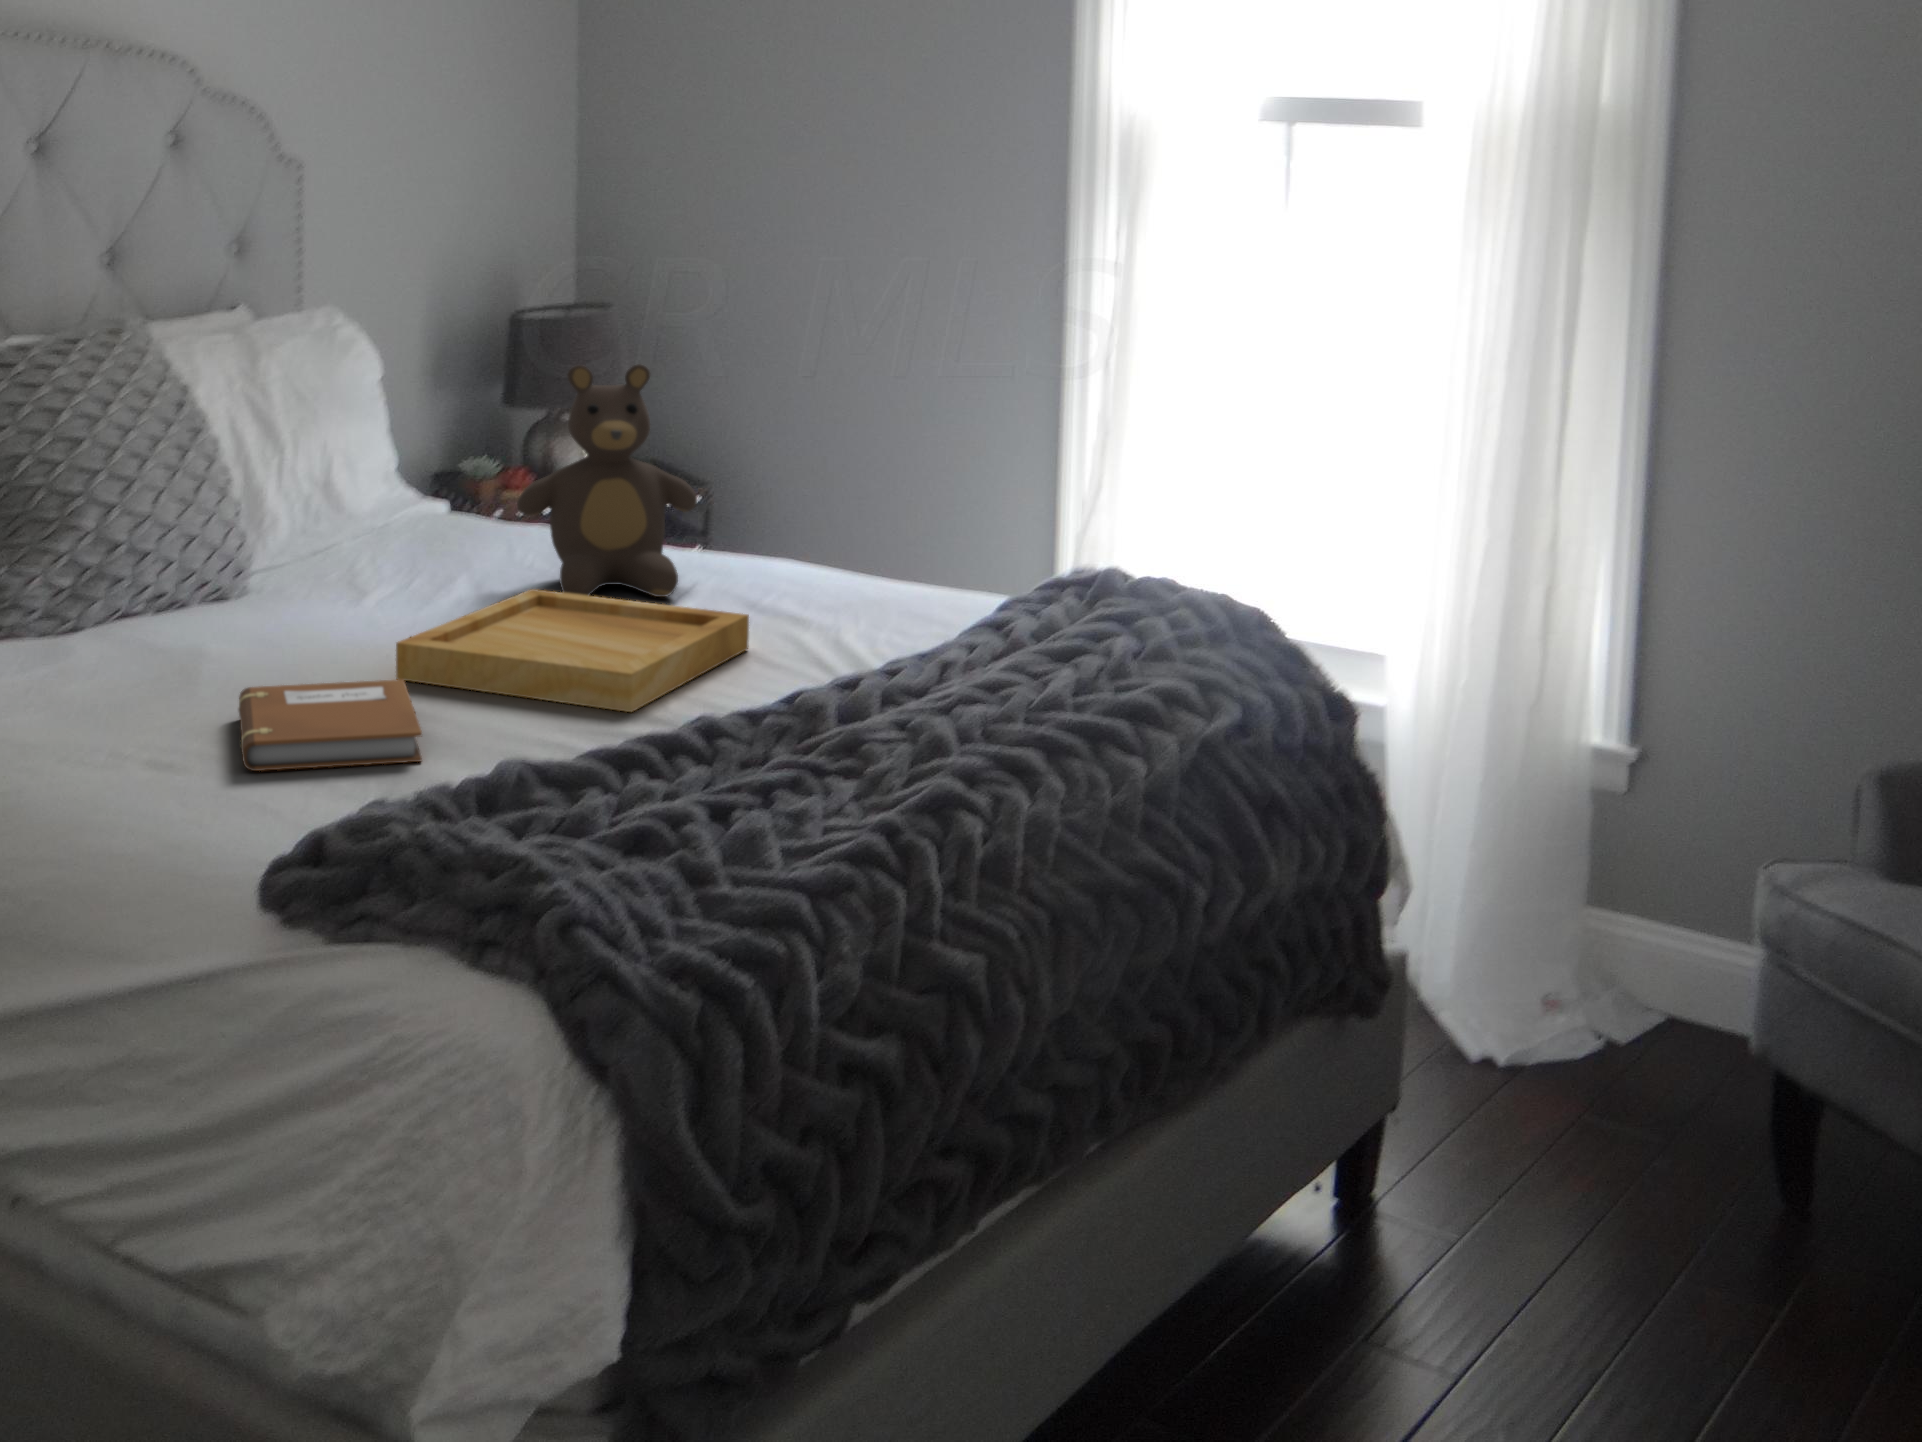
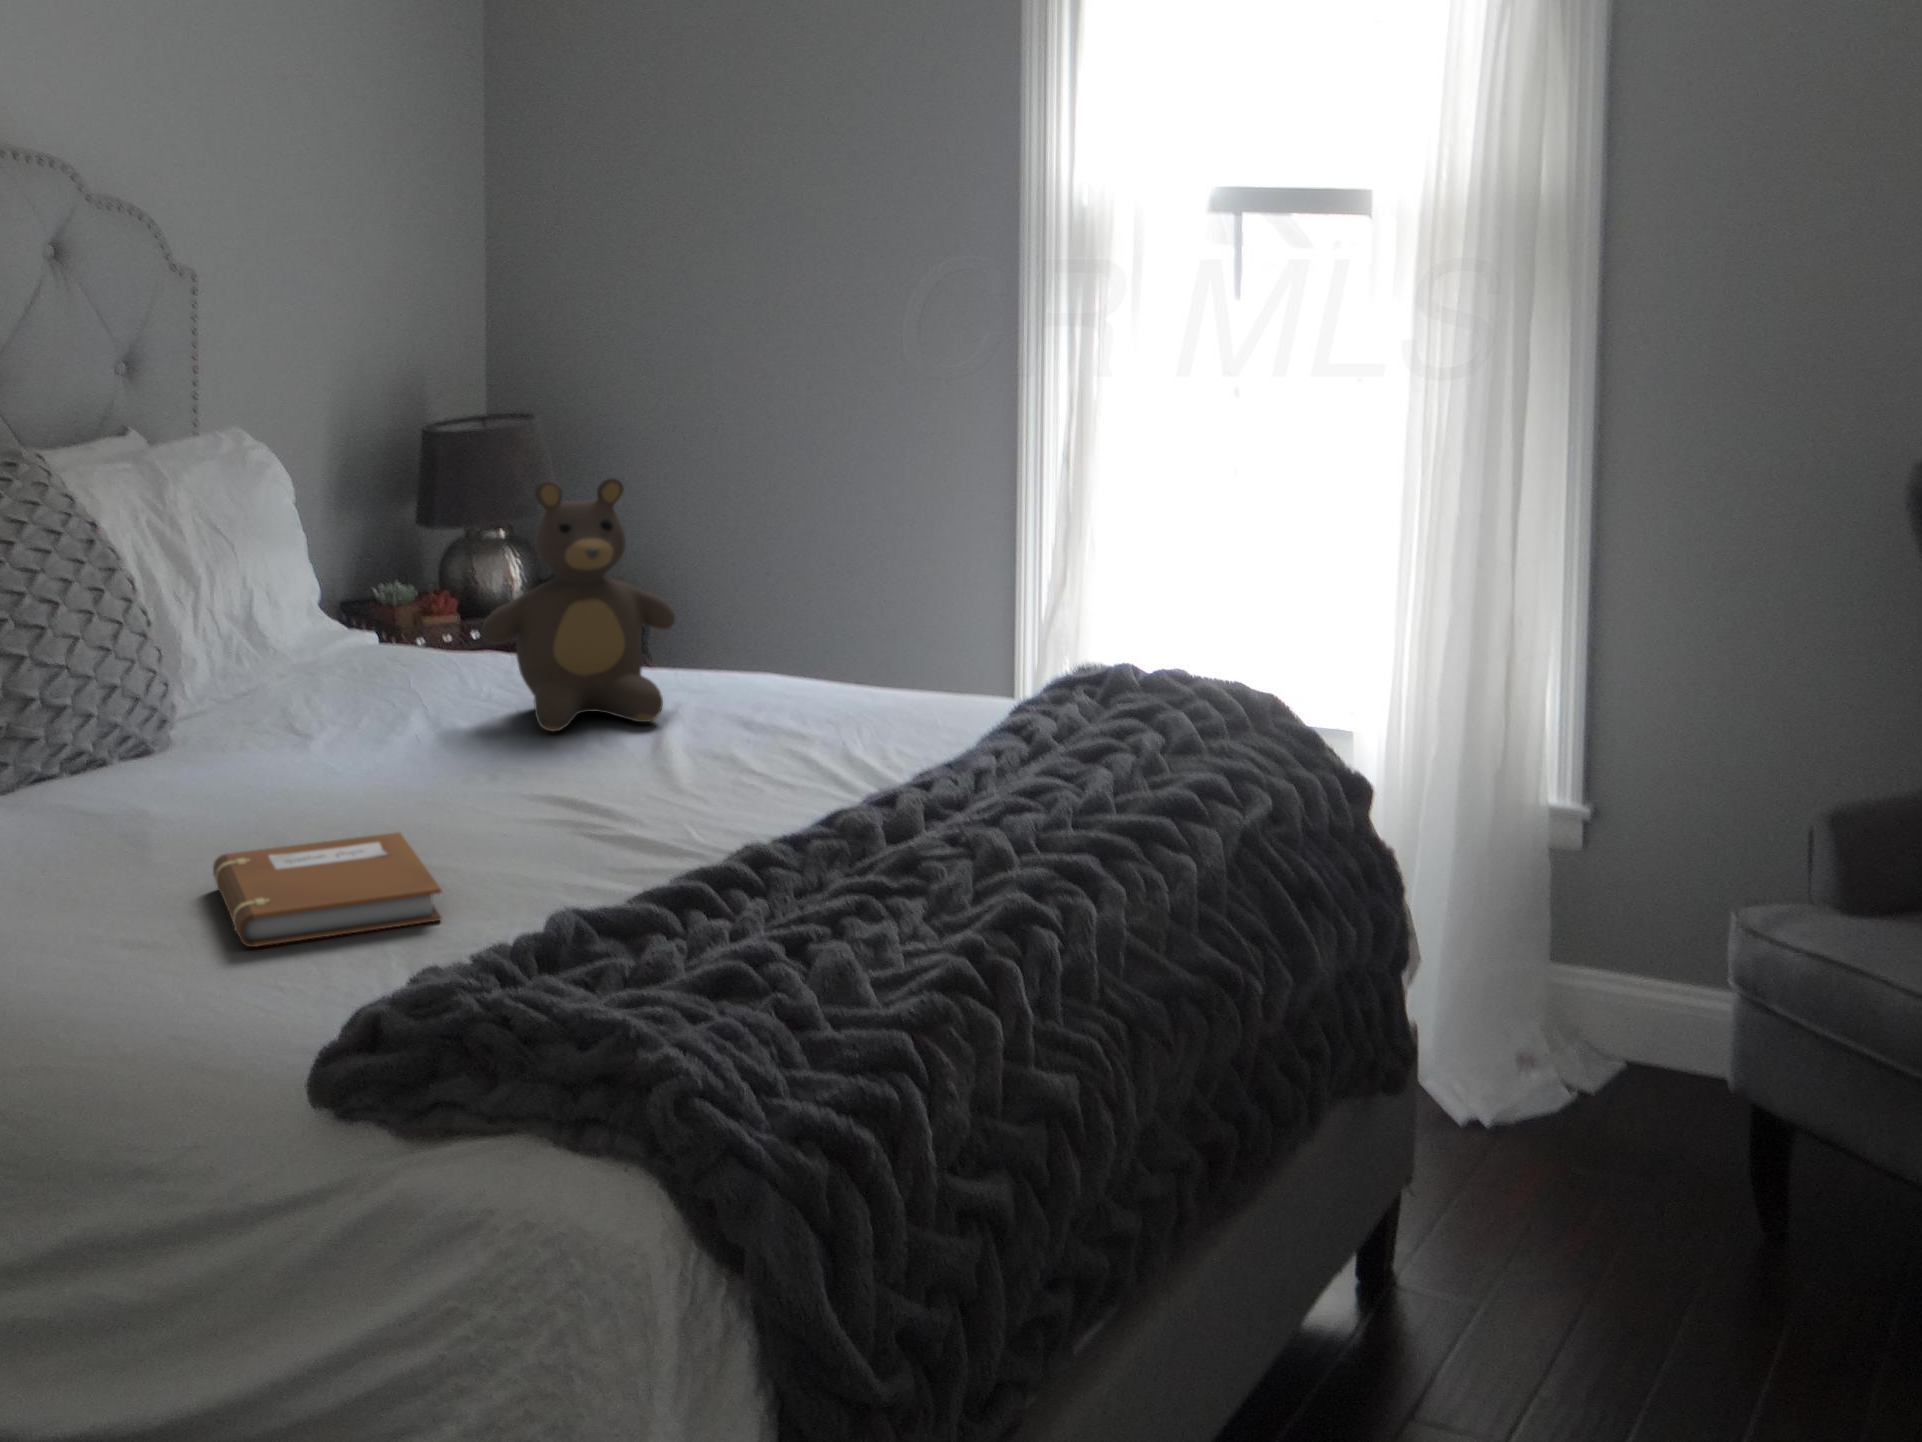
tray: present [396,589,749,712] -> none [381,723,756,849]

